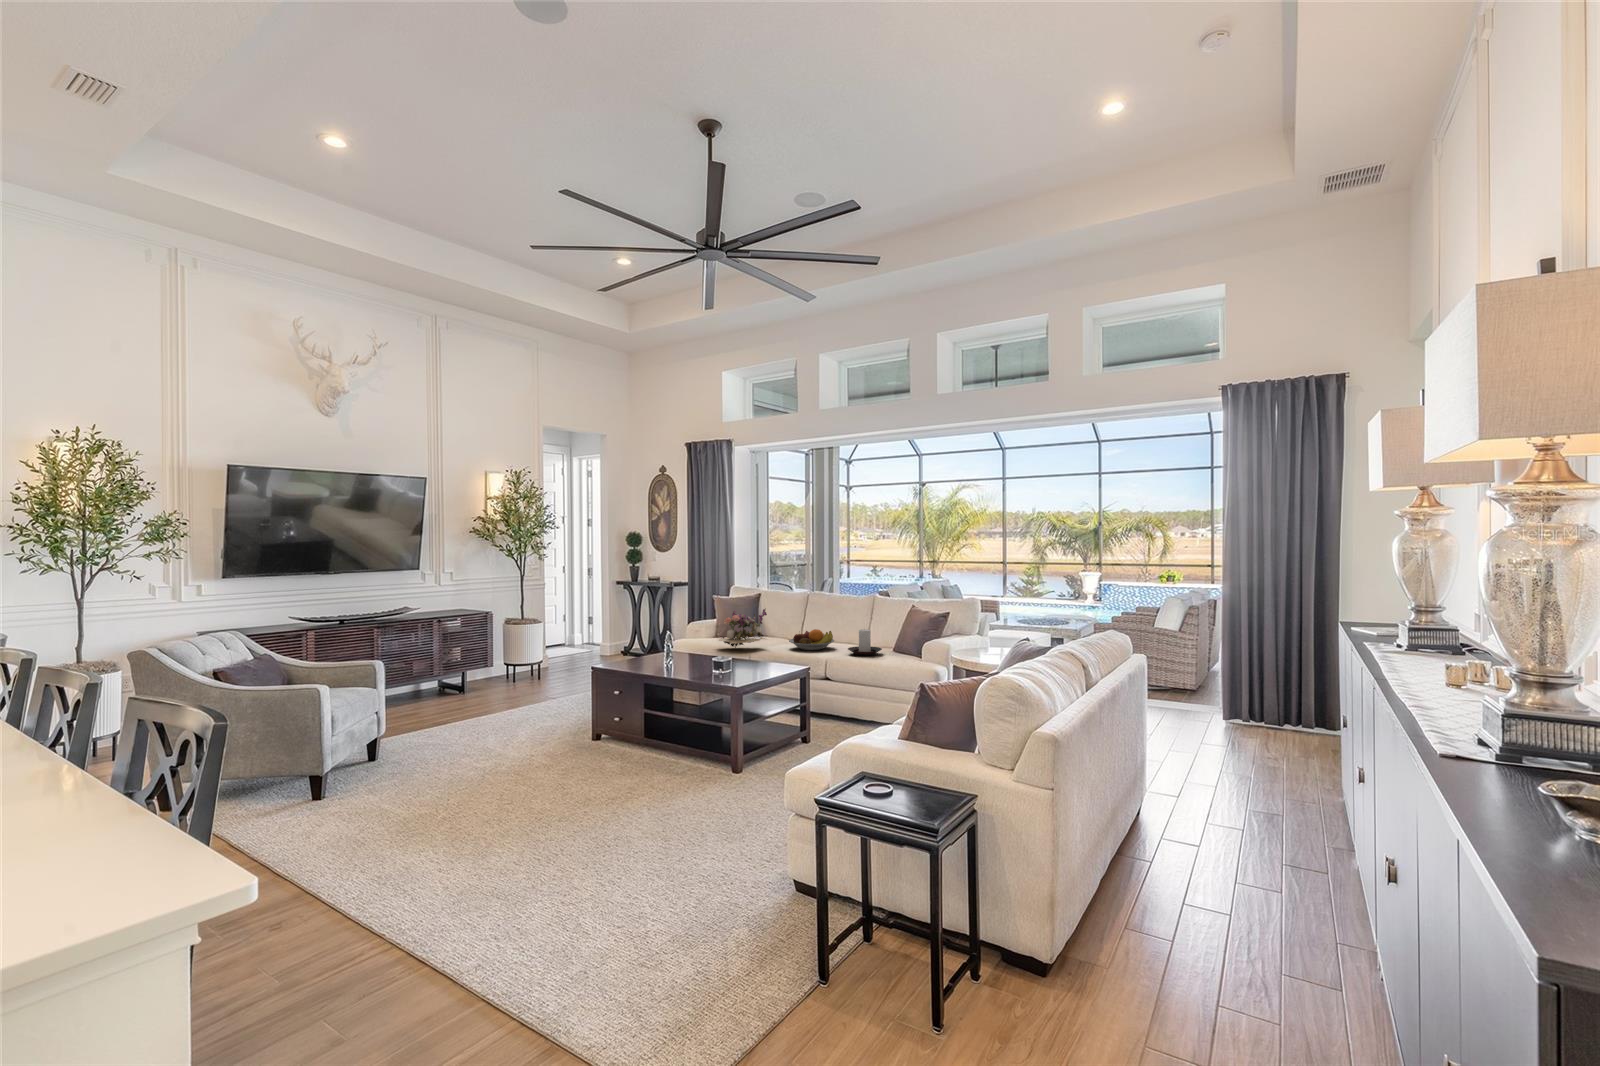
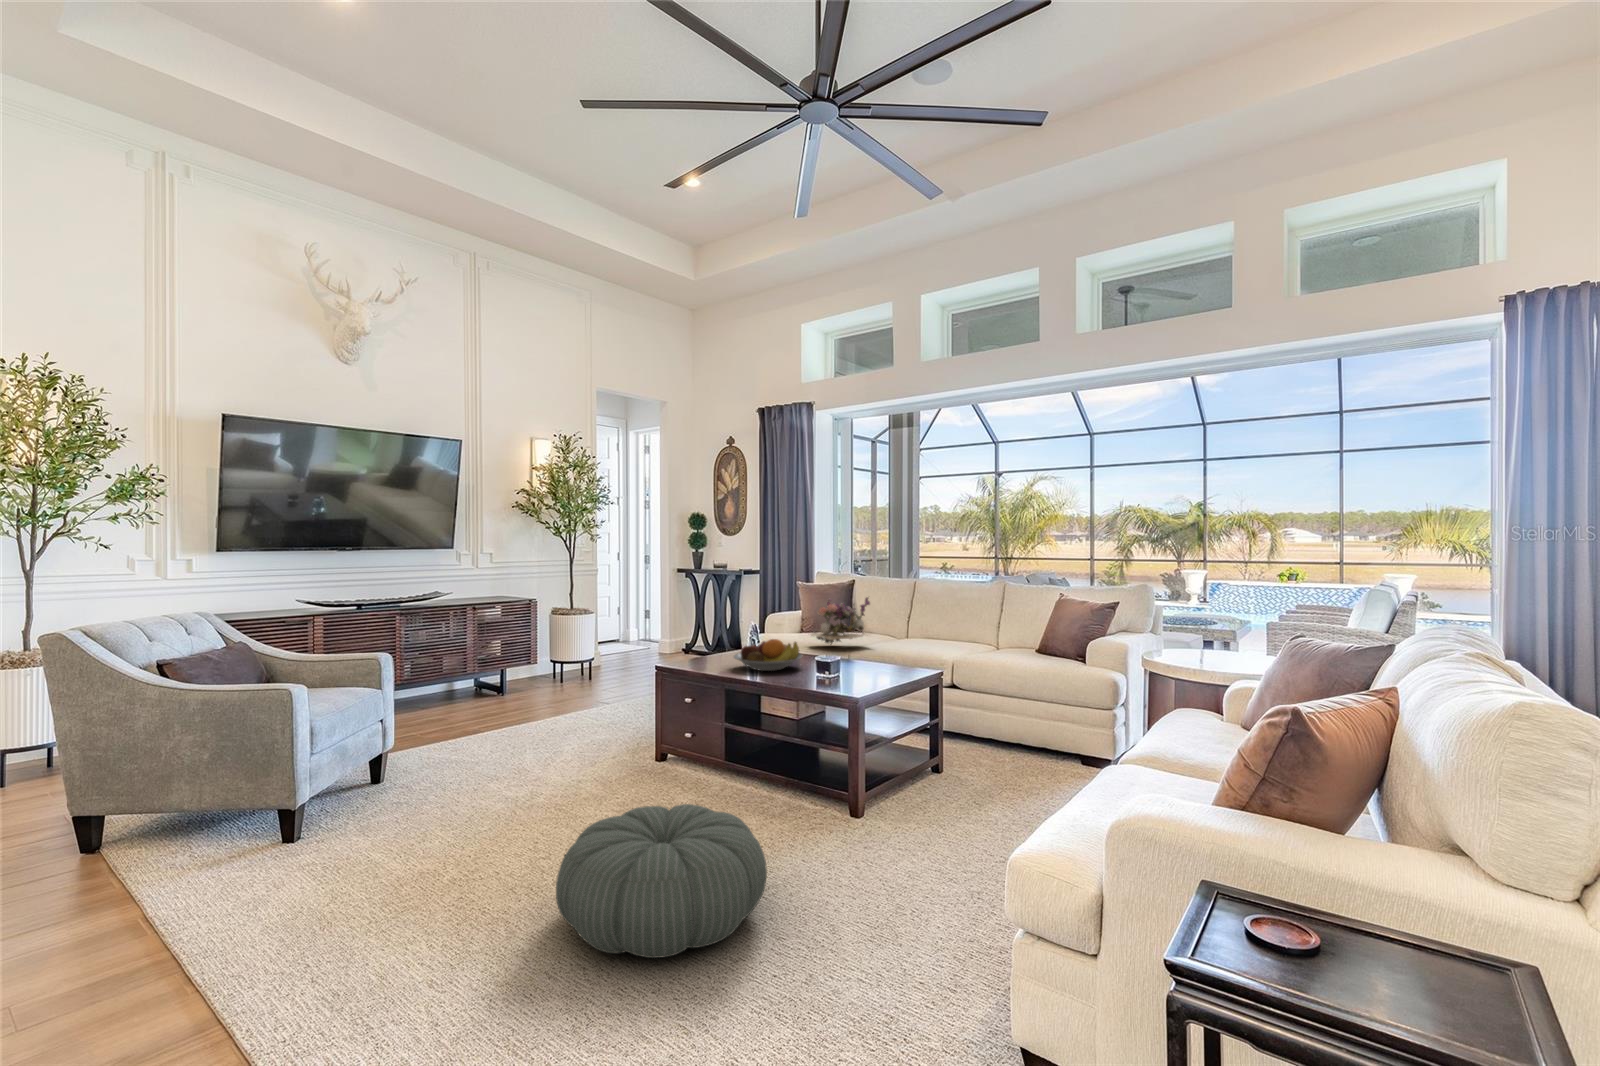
fruit bowl: present [789,629,834,650] -> present [734,639,802,671]
candle holder: present [848,629,882,656] -> none [979,622,1025,658]
pouf: none [518,761,660,852] -> present [556,804,767,958]

